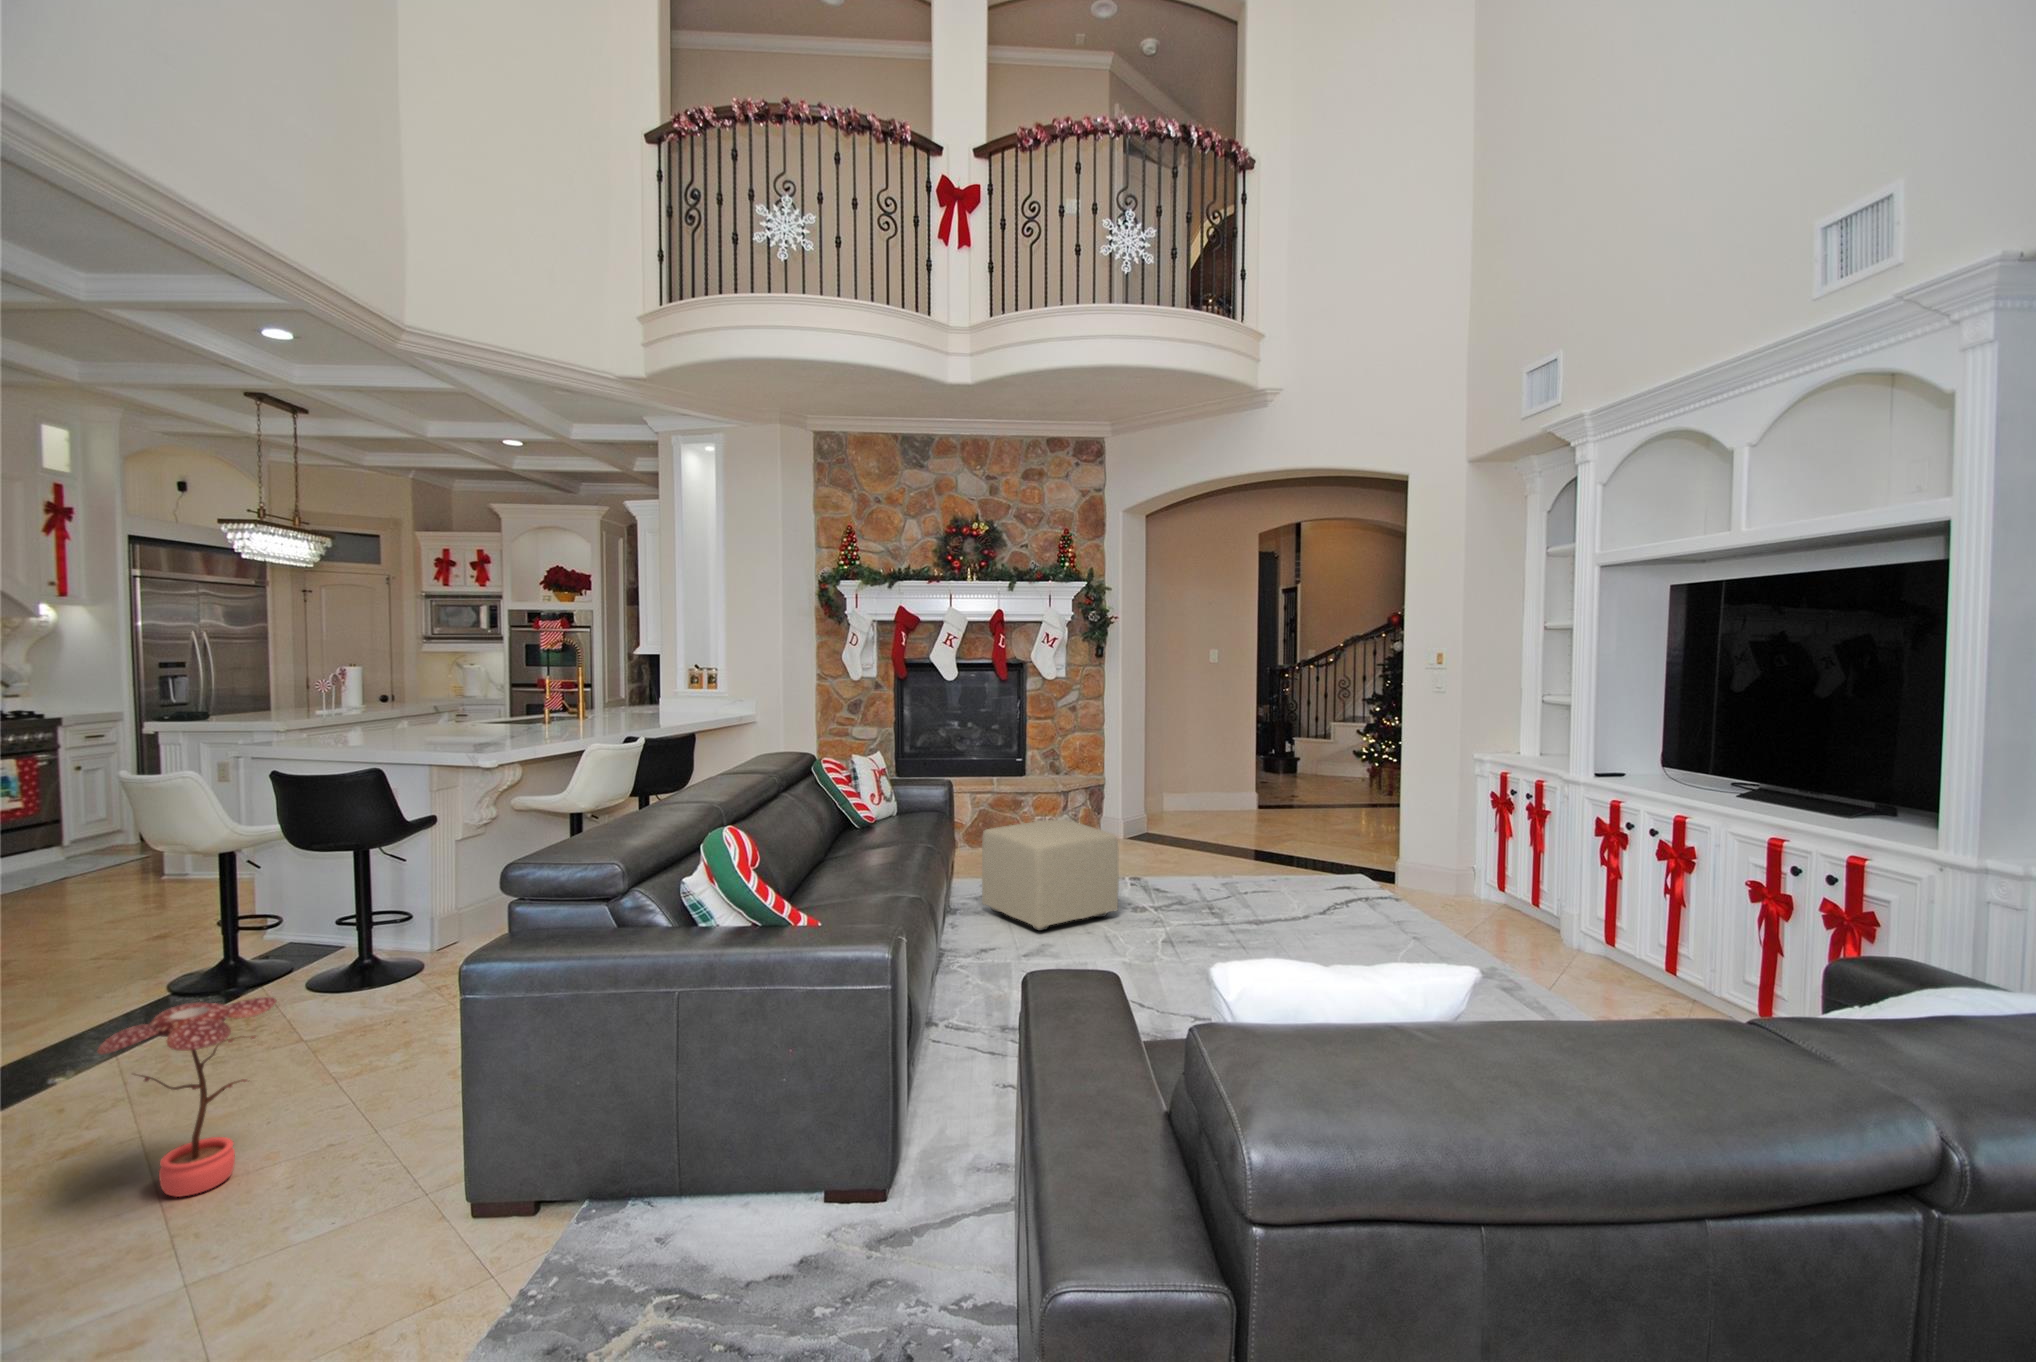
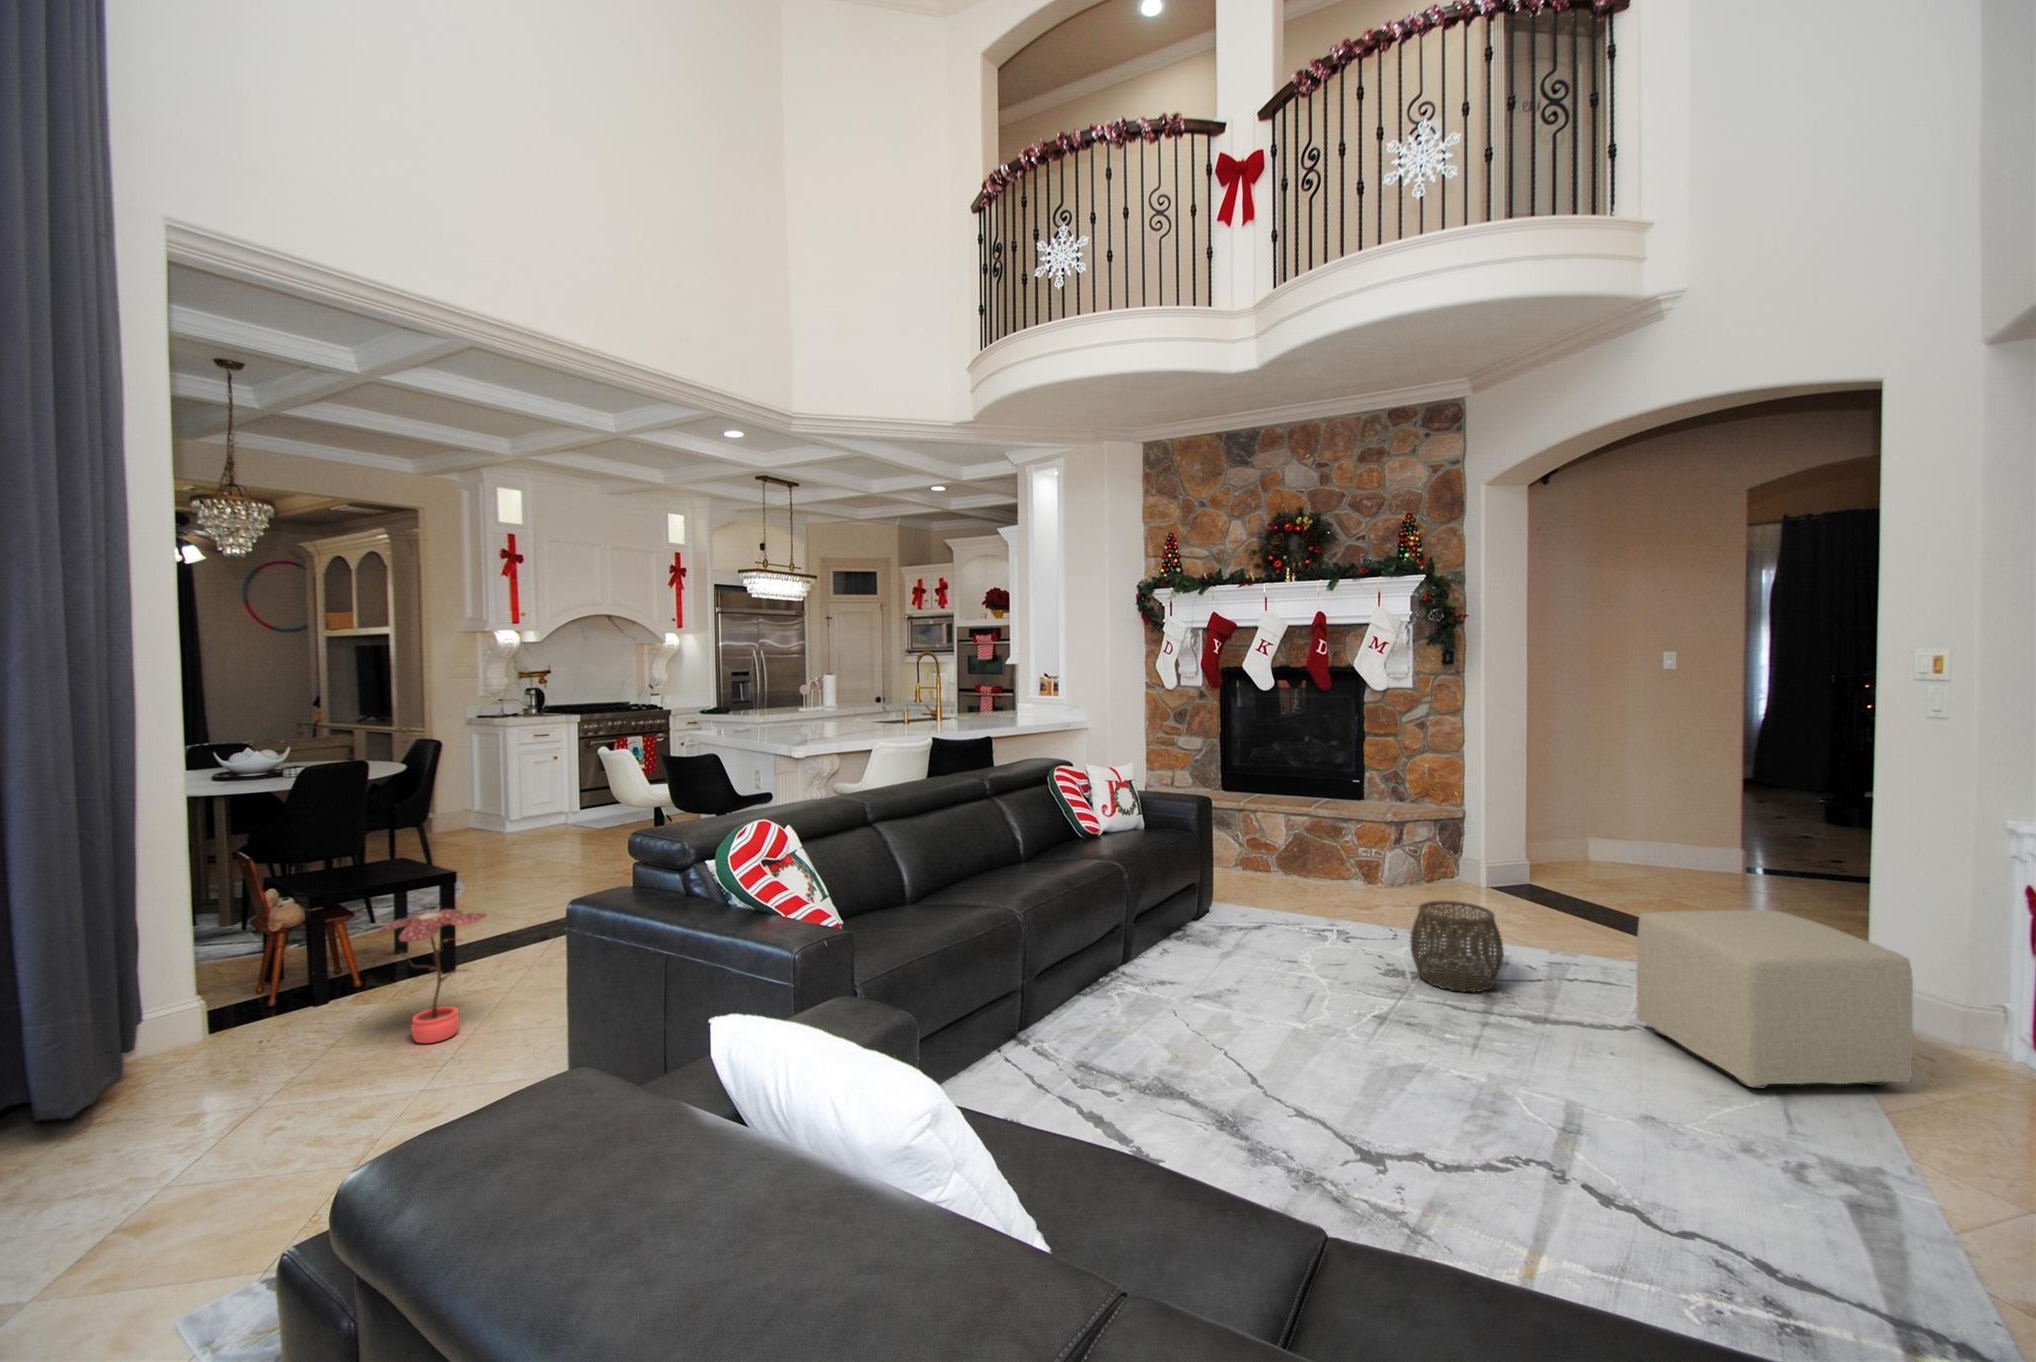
ottoman: present [982,819,1119,931] -> present [1636,910,1913,1089]
woven basket: none [1152,844,1219,912] -> present [1410,901,1504,992]

